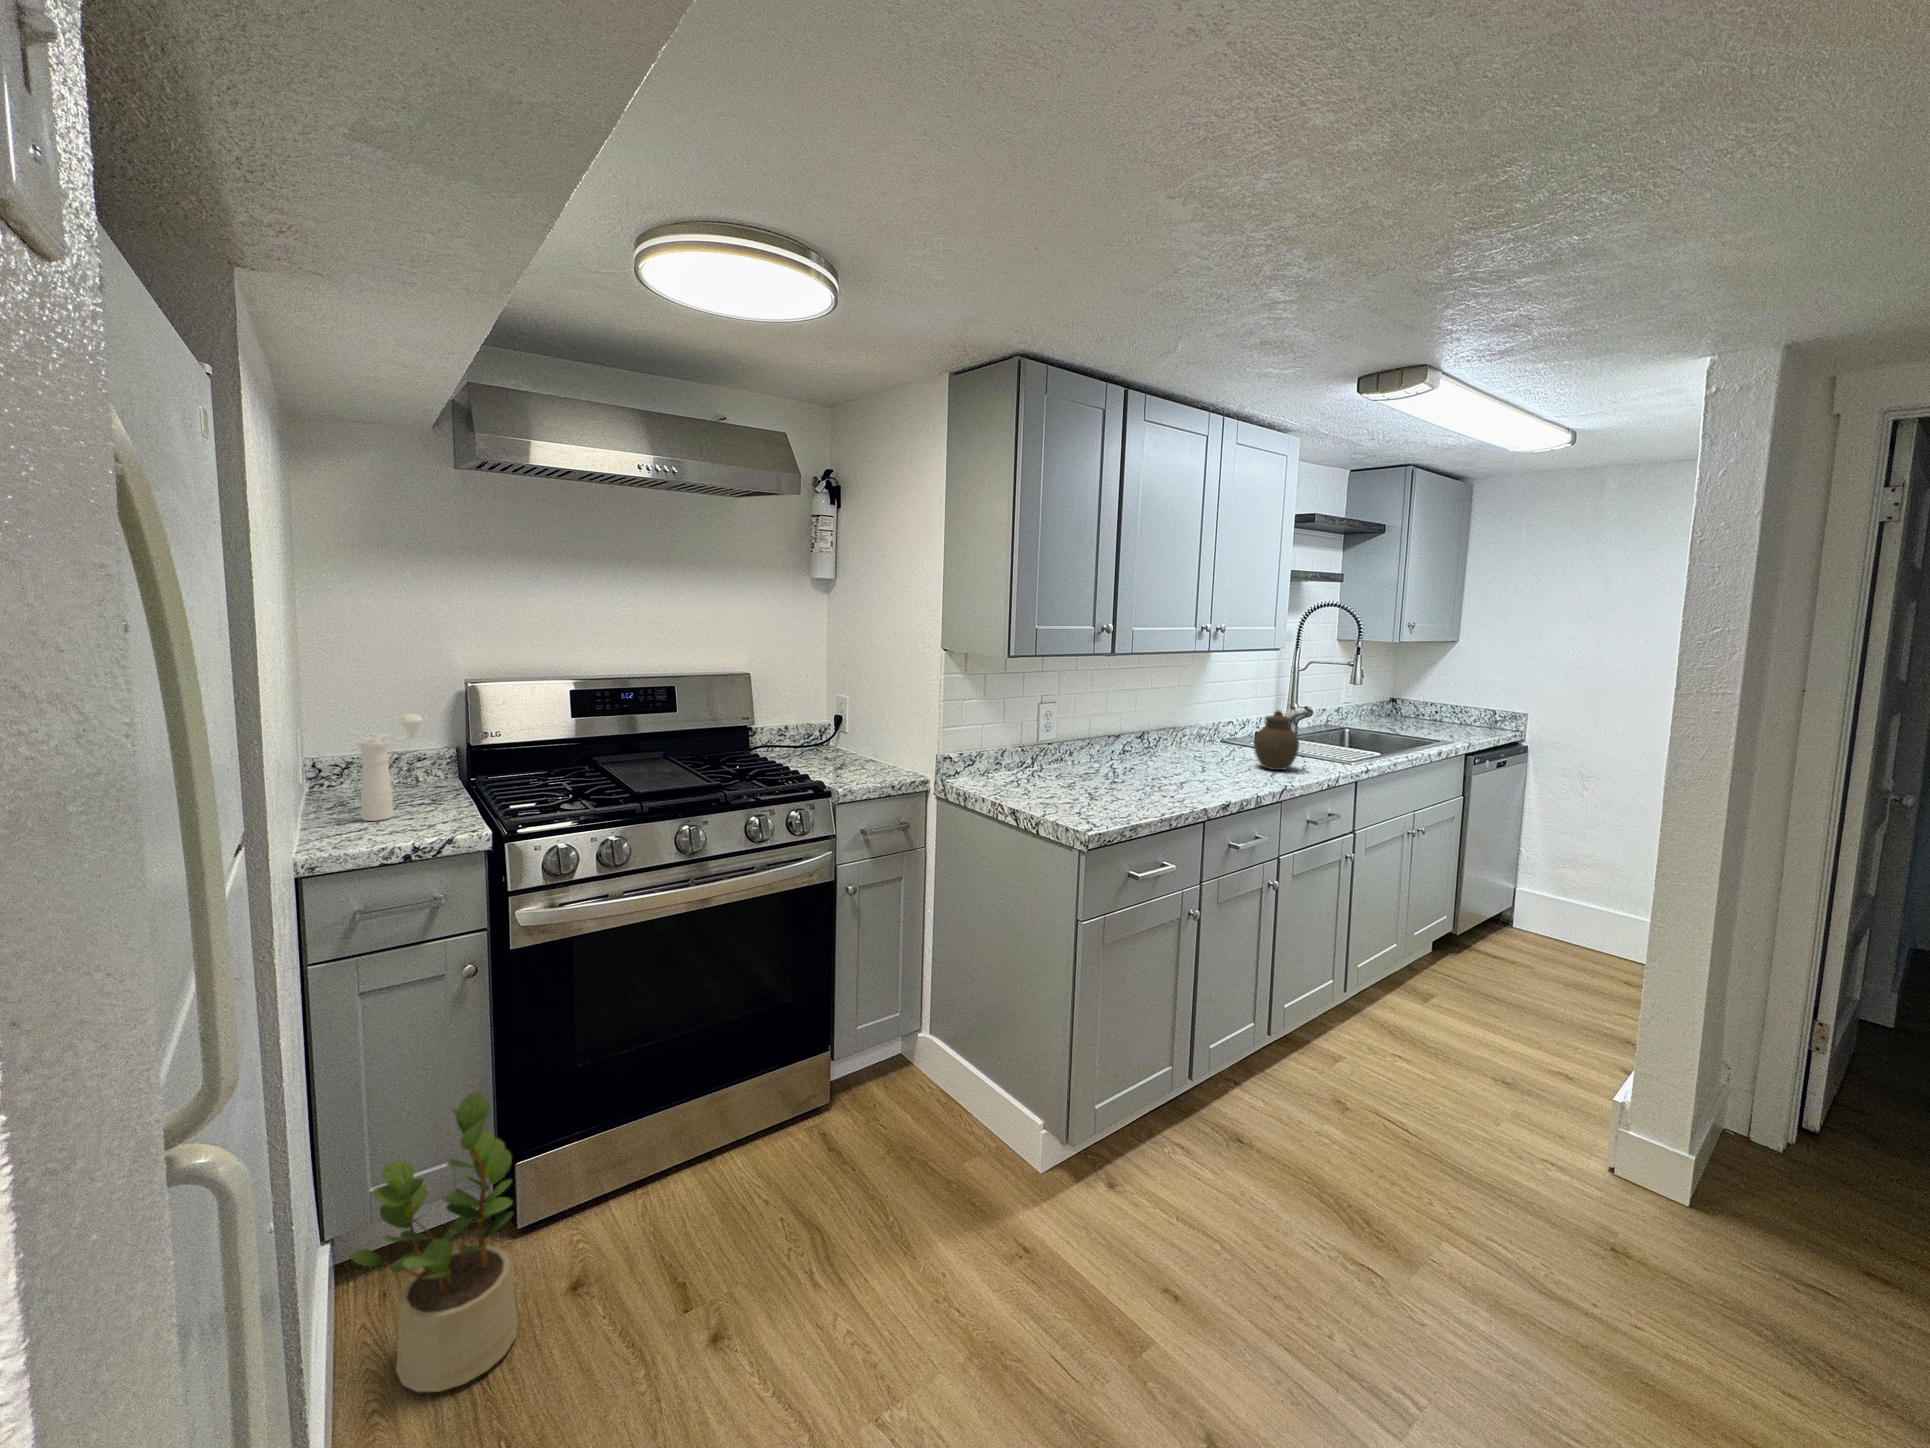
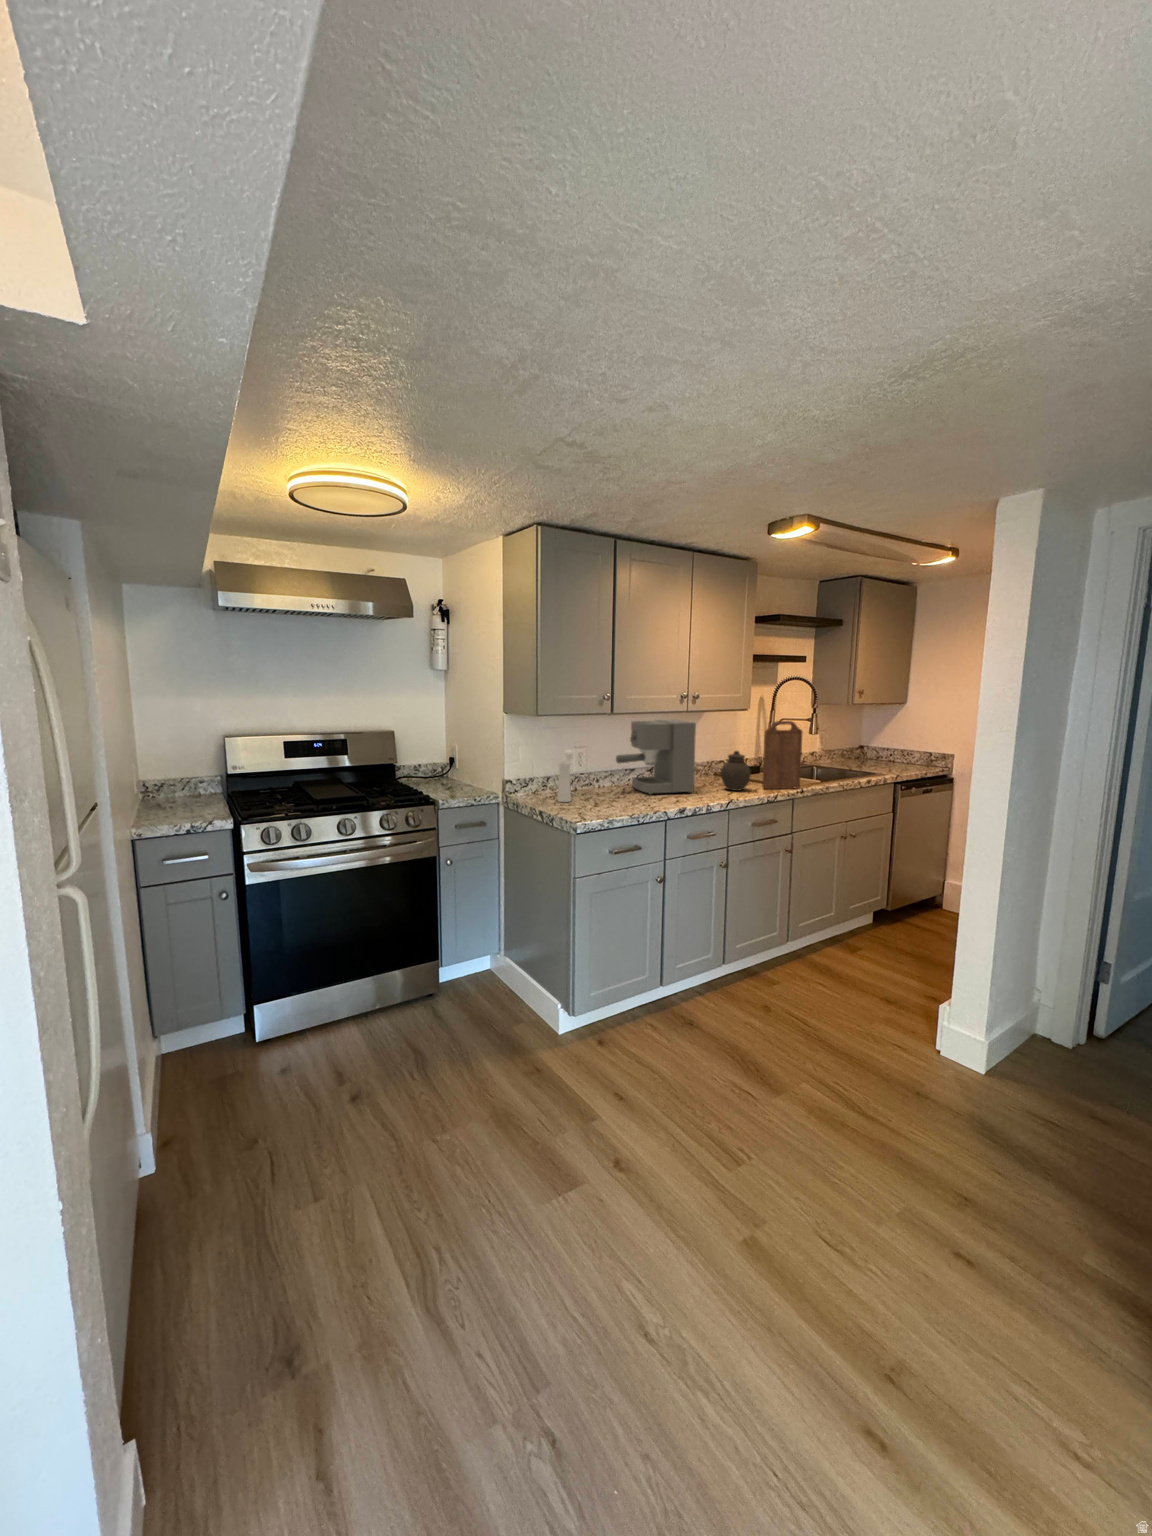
coffee maker: none [1108,662,1228,778] -> present [616,719,696,795]
cutting board: none [1311,667,1368,768] -> present [762,721,802,789]
pepper mill: present [358,714,422,821] -> present [558,750,574,802]
potted plant: present [349,1092,518,1392] -> none [162,958,251,1112]

